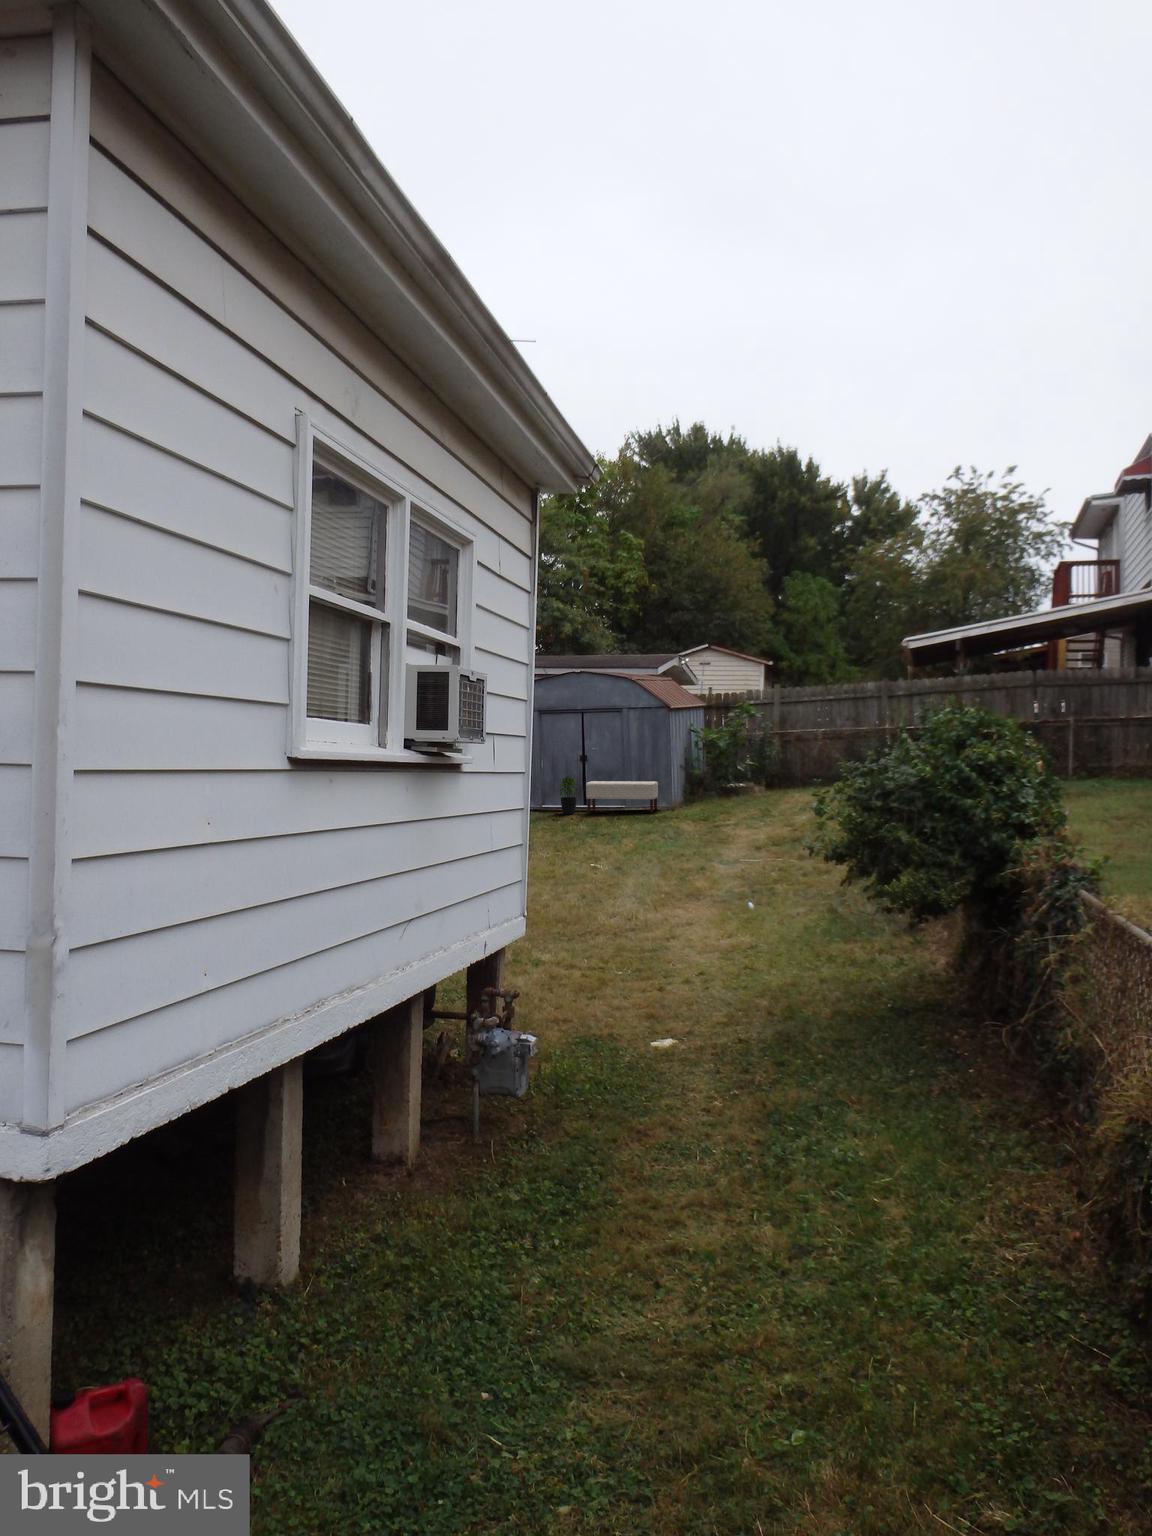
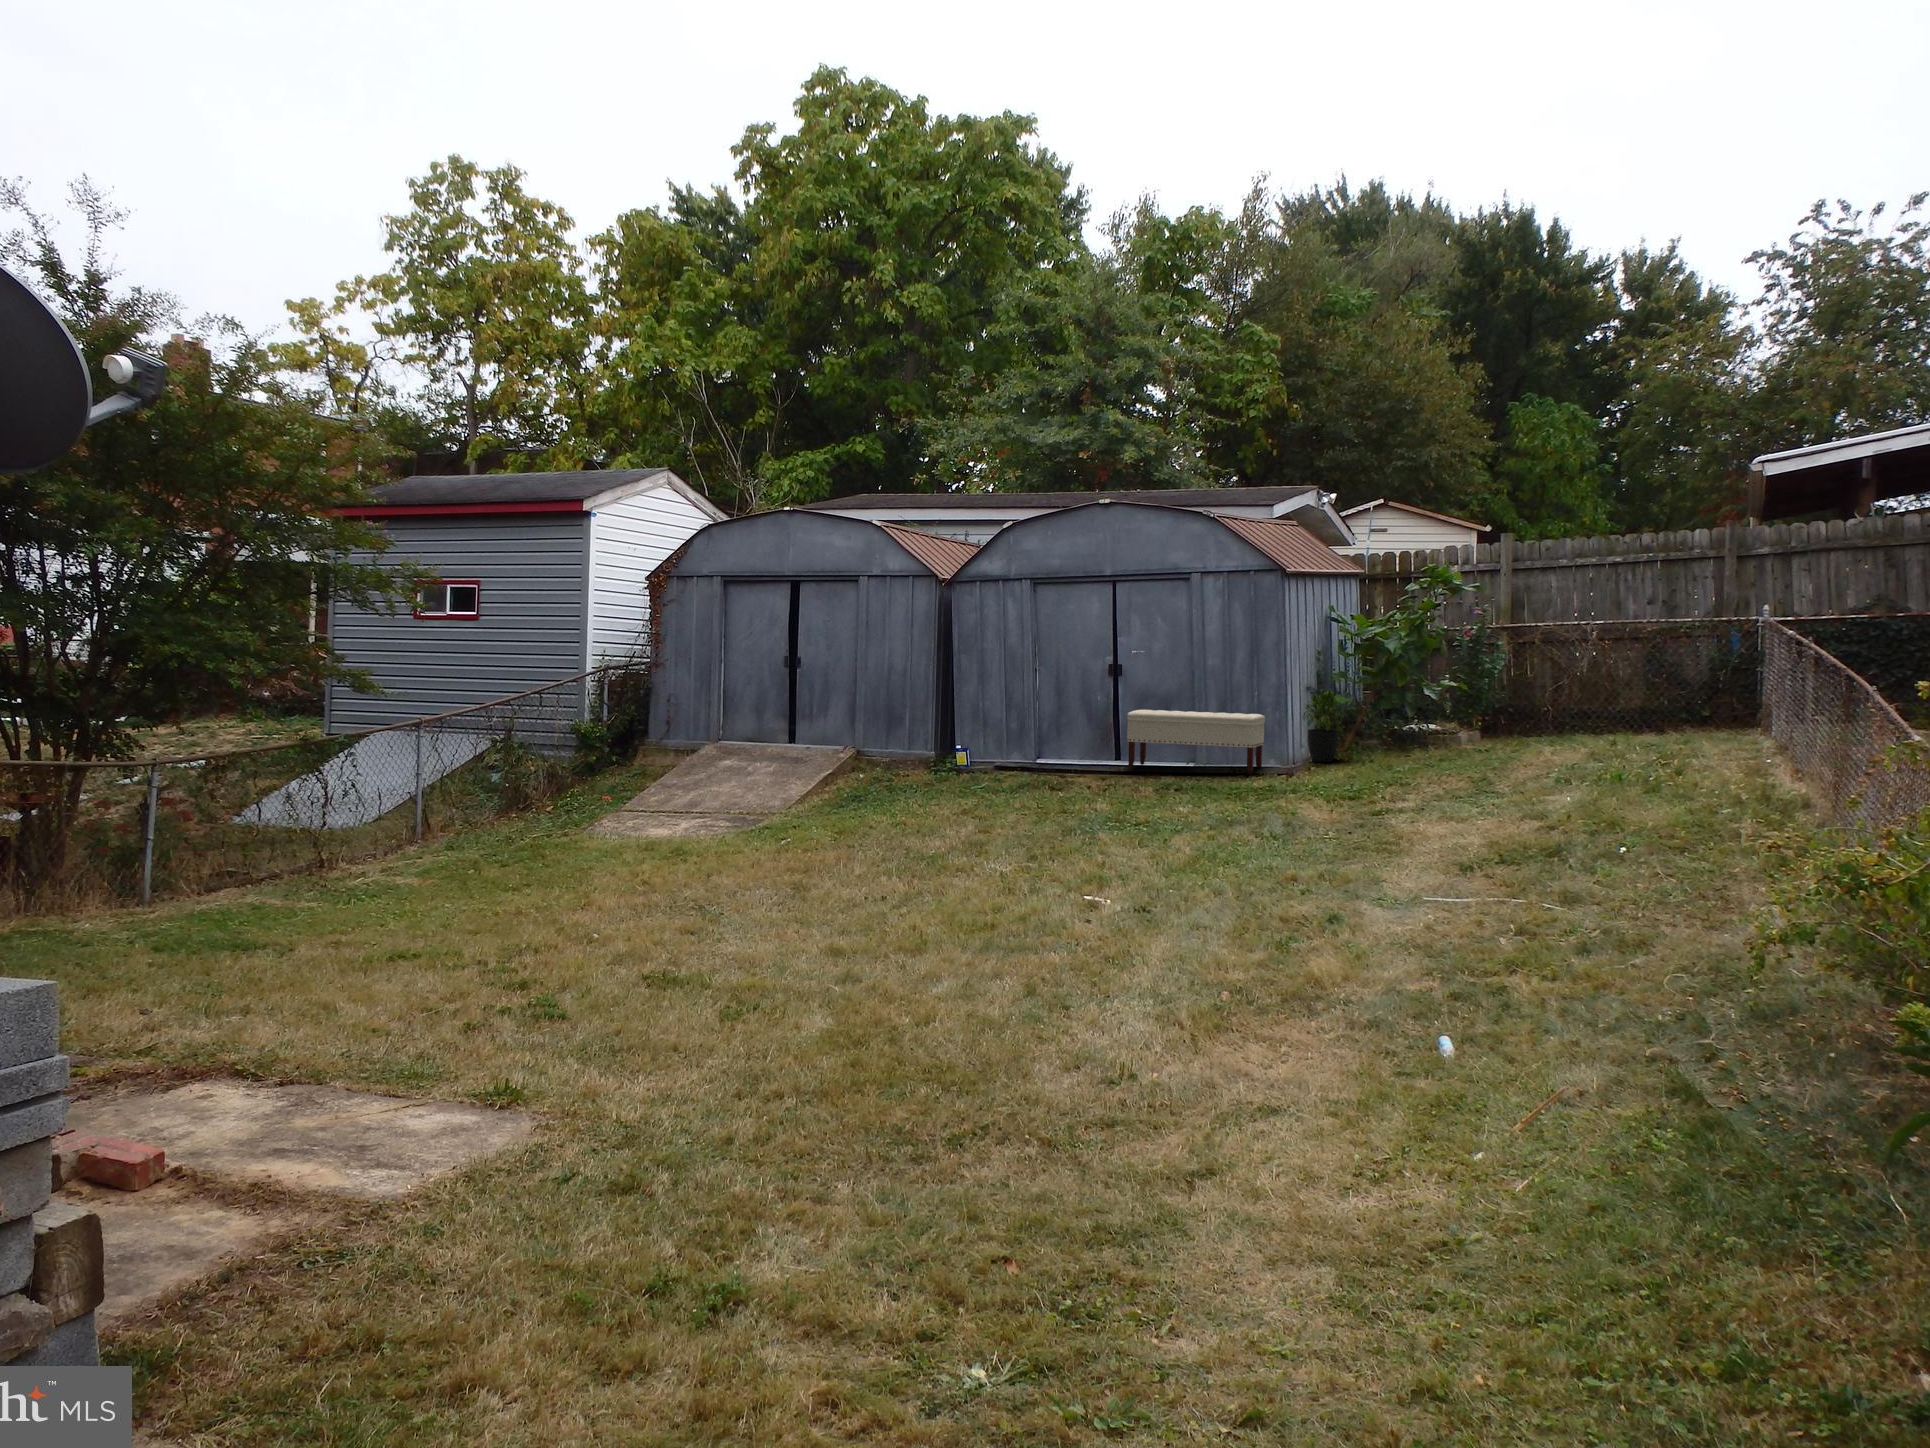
potted plant: present [558,776,577,814] -> present [1303,689,1343,762]

